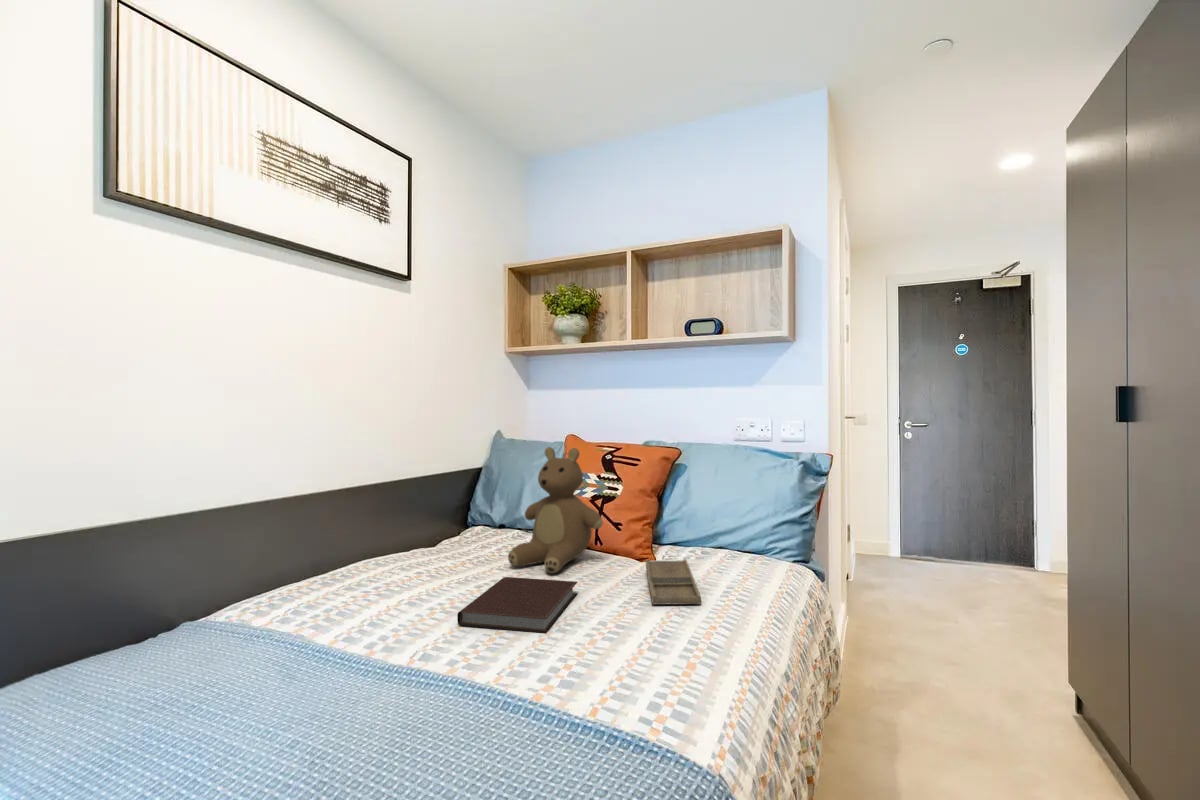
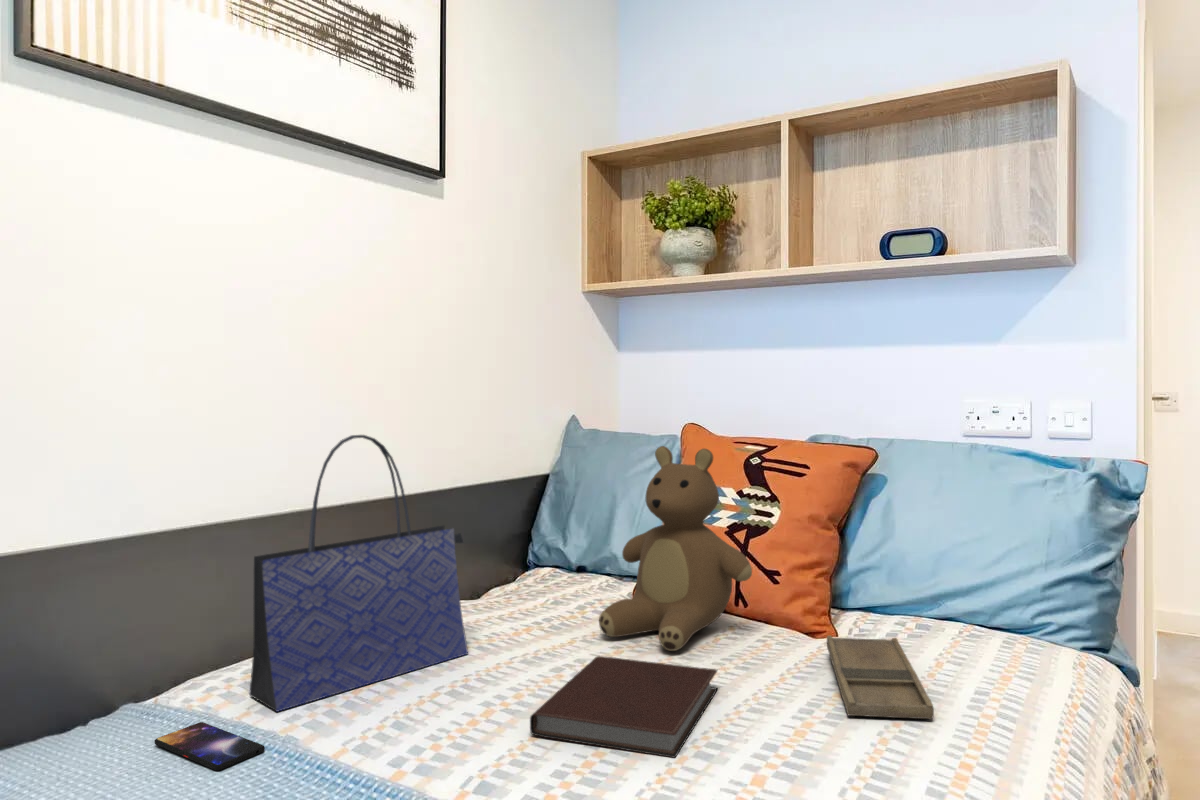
tote bag: none [273,440,423,620] -> present [249,435,468,712]
smartphone: none [205,628,282,657] -> present [154,722,265,770]

